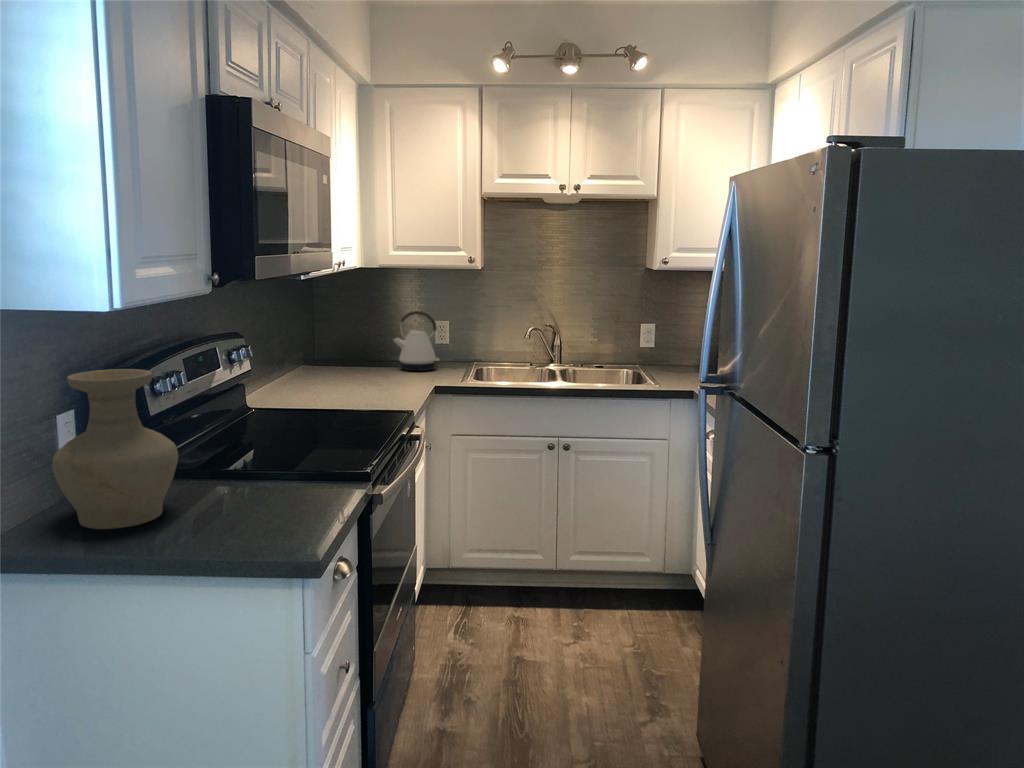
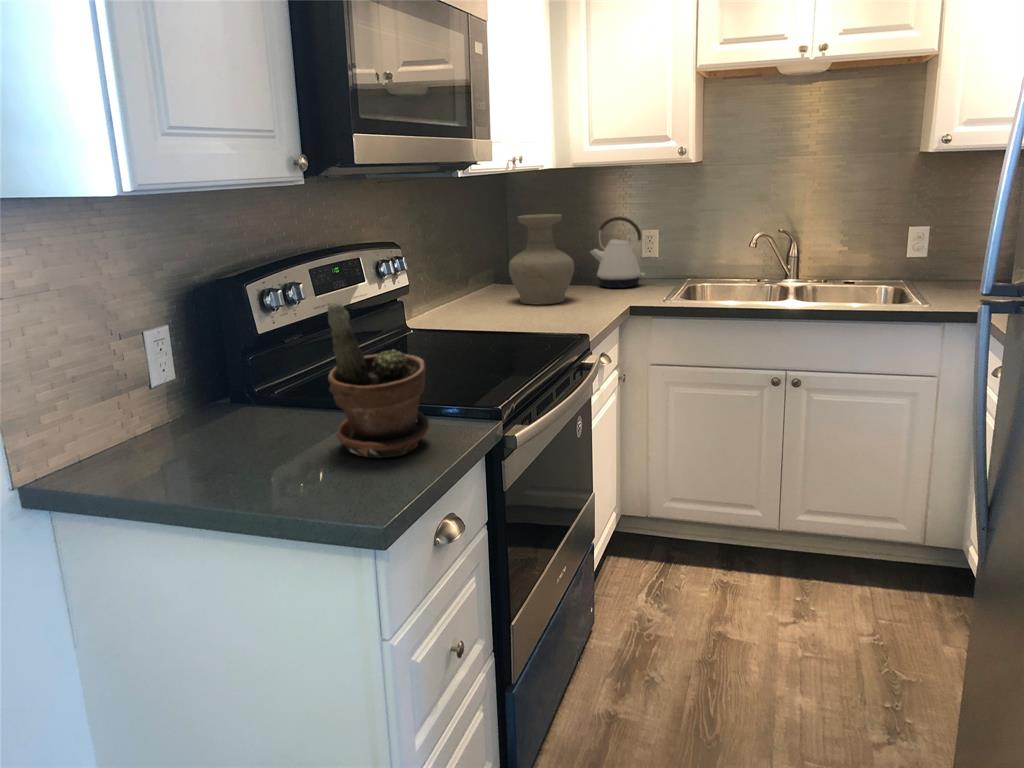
vase: present [52,369,178,529] -> present [509,214,574,304]
potted plant: none [239,388,320,514] -> present [328,301,429,458]

